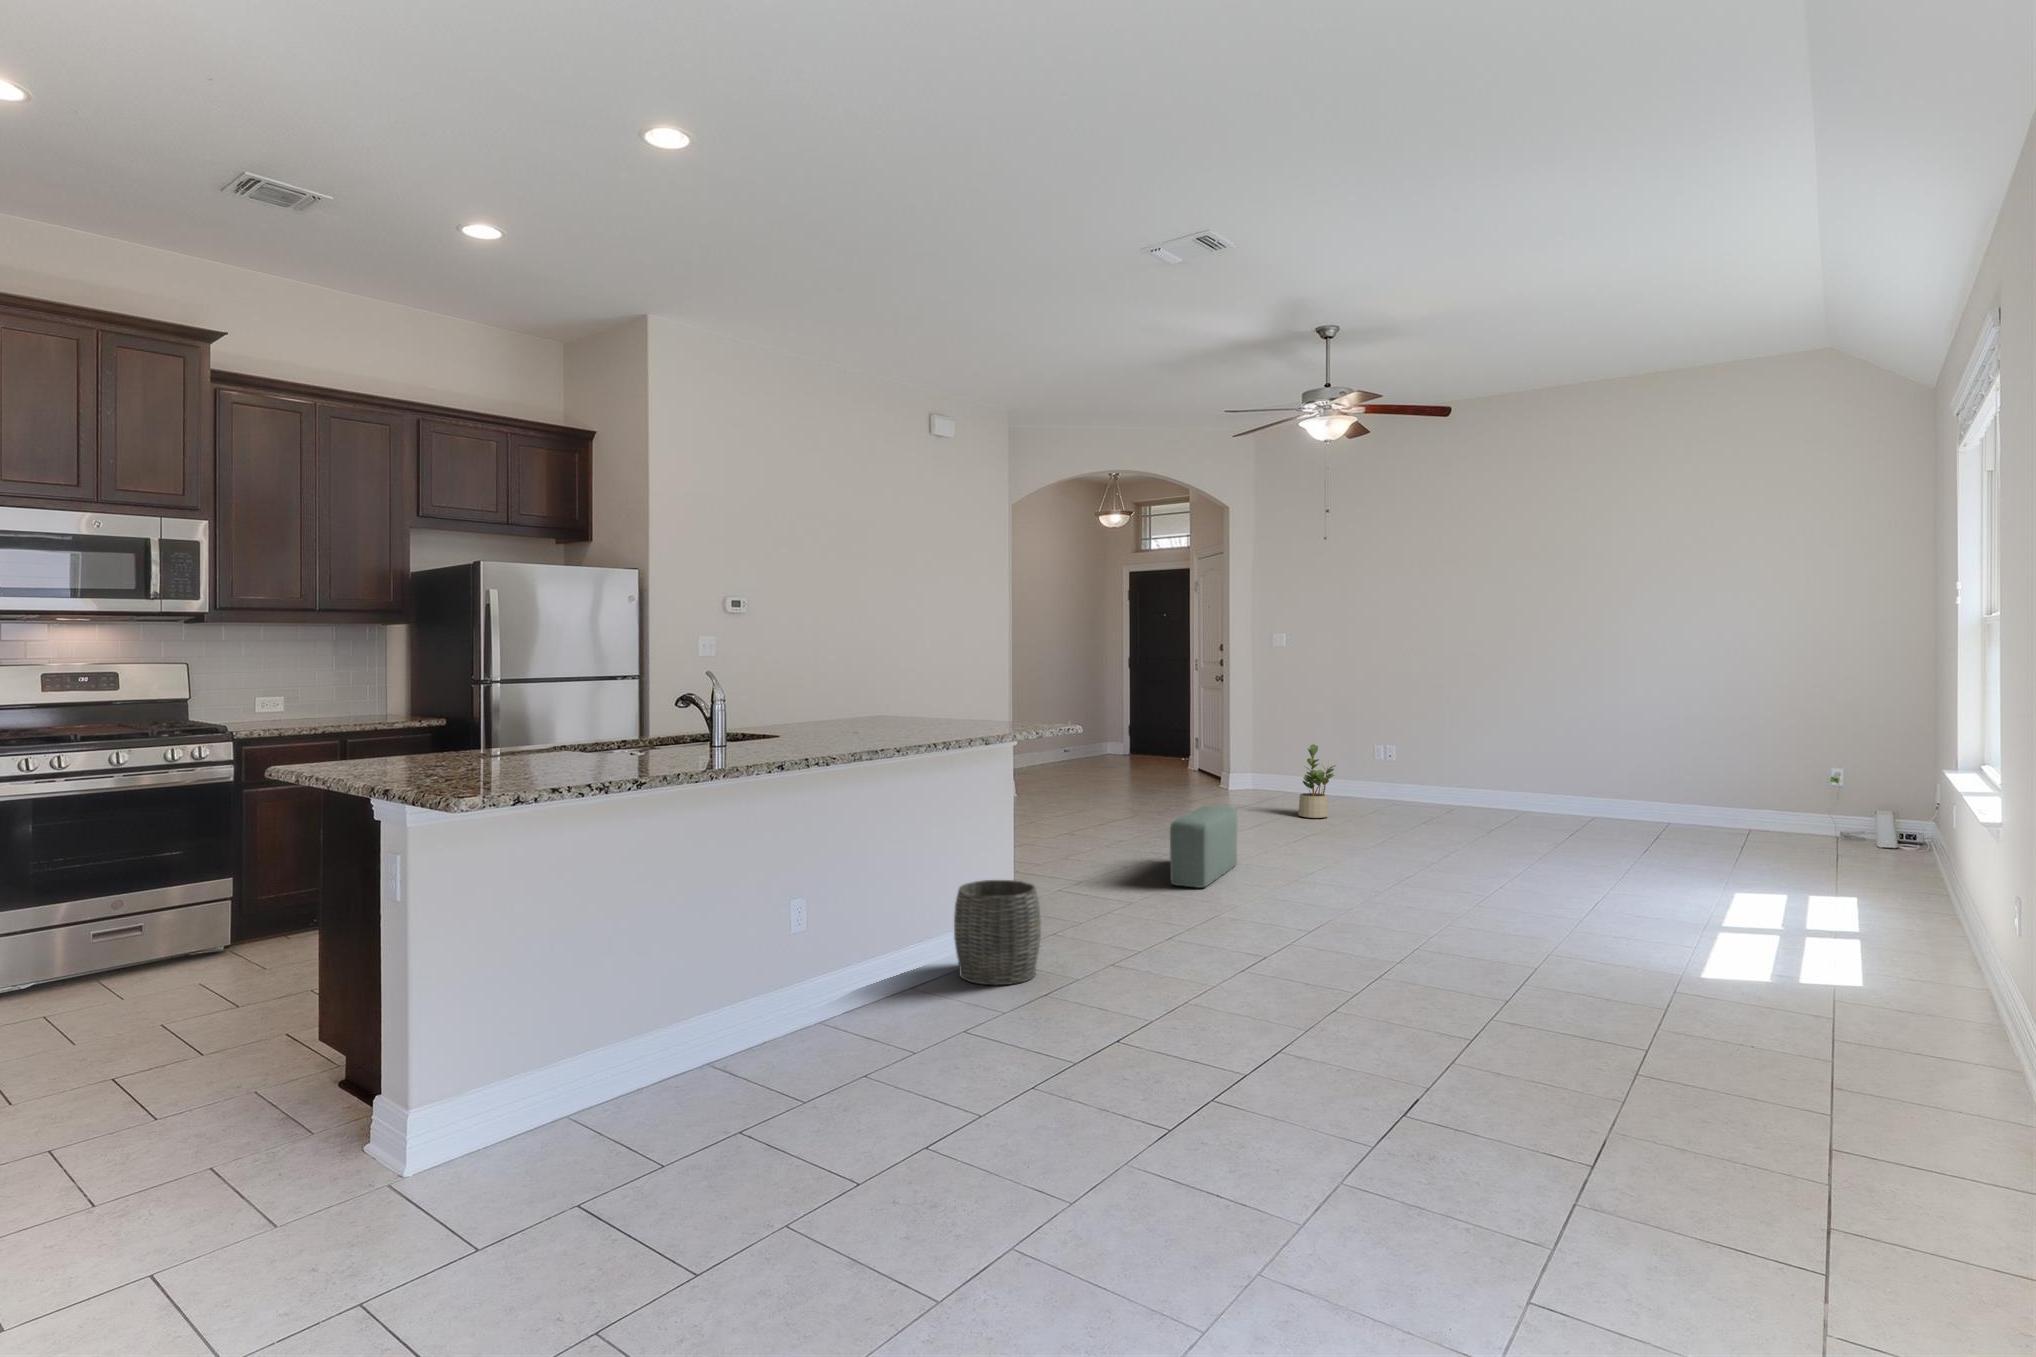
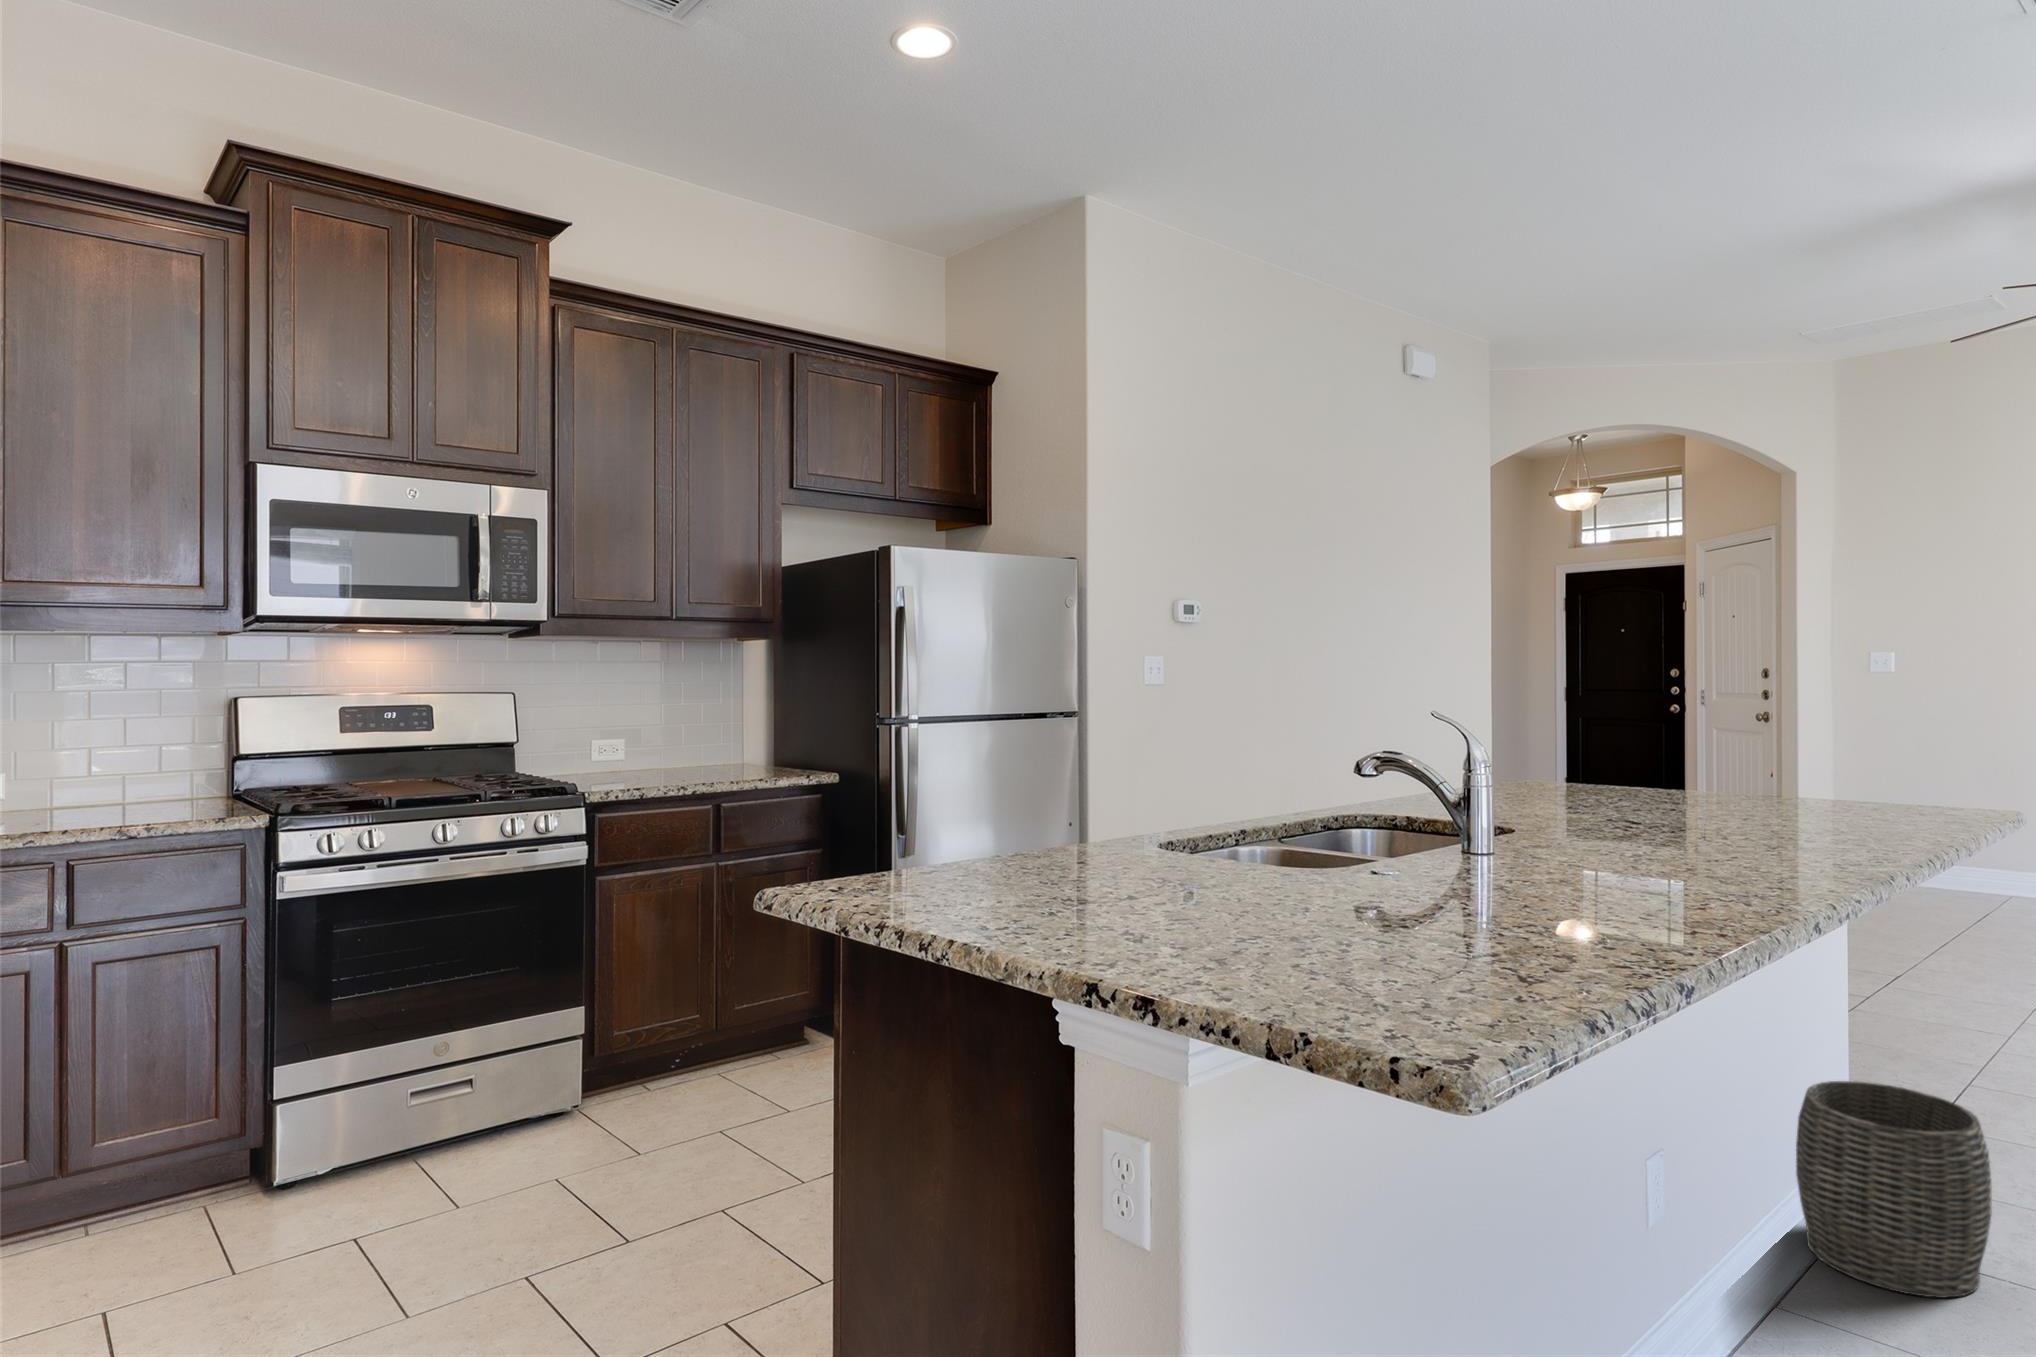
potted plant: present [1298,744,1336,818] -> none [1935,809,2000,918]
pouf: present [1170,805,1237,888] -> none [1913,914,2003,1057]

